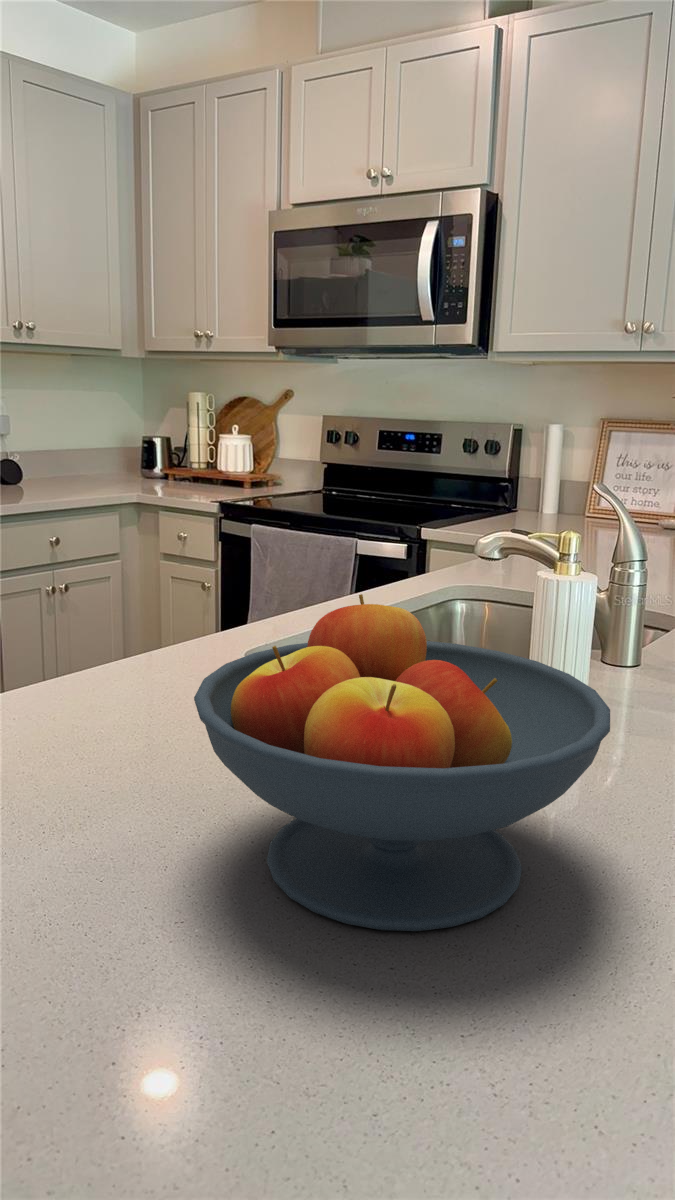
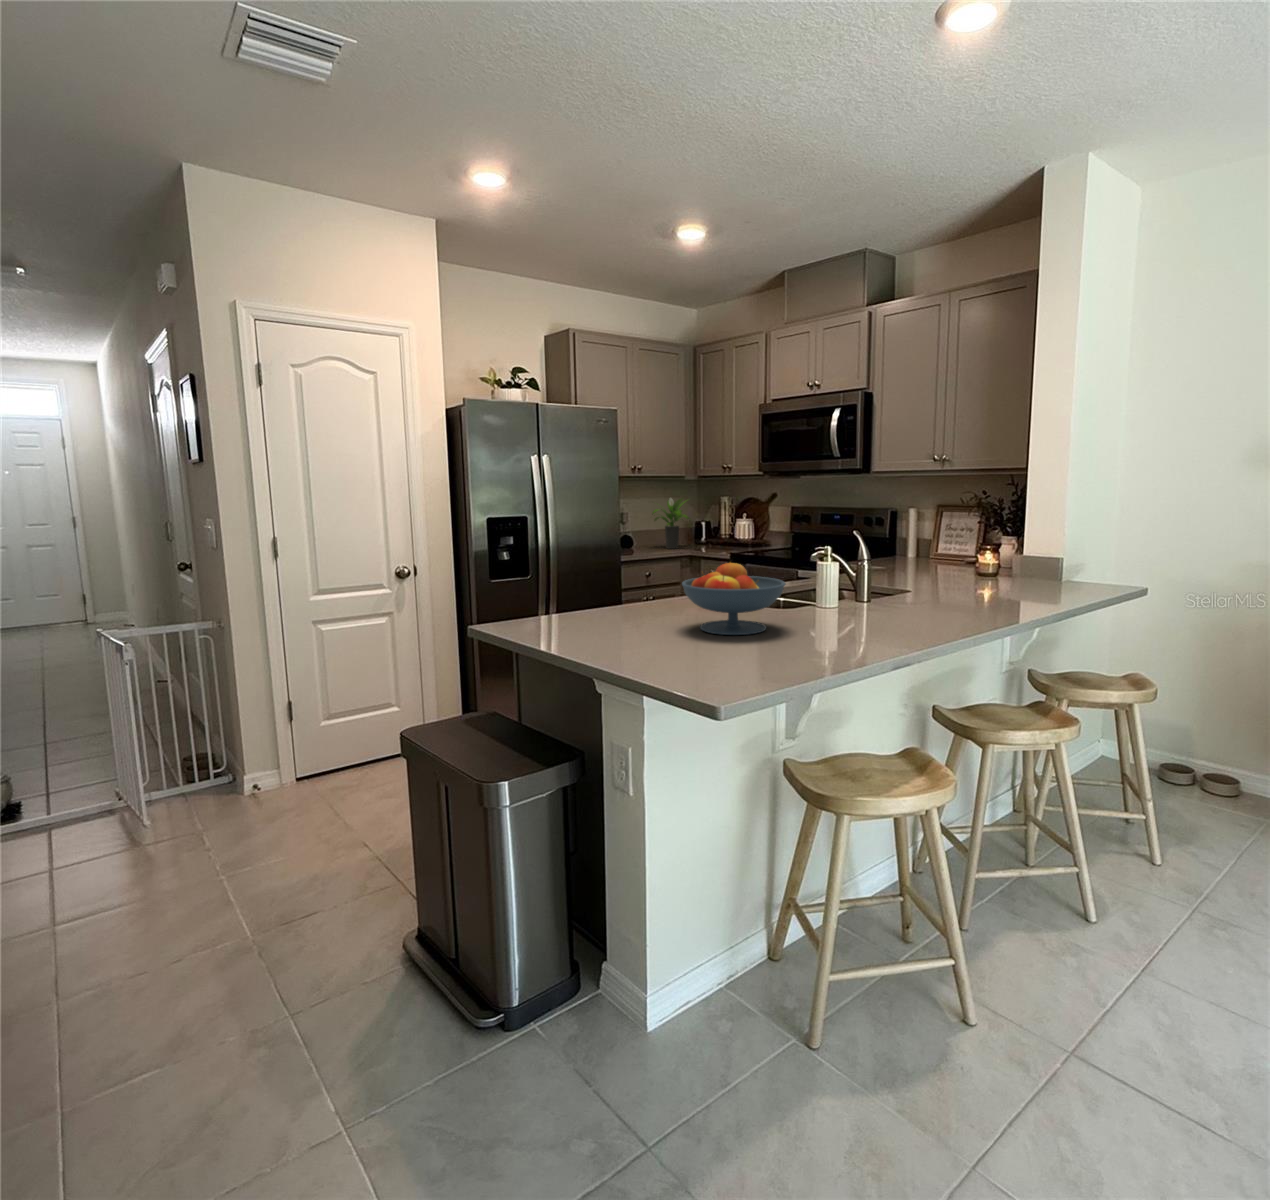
potted plant: none [53,388,138,489] -> present [653,498,689,549]

